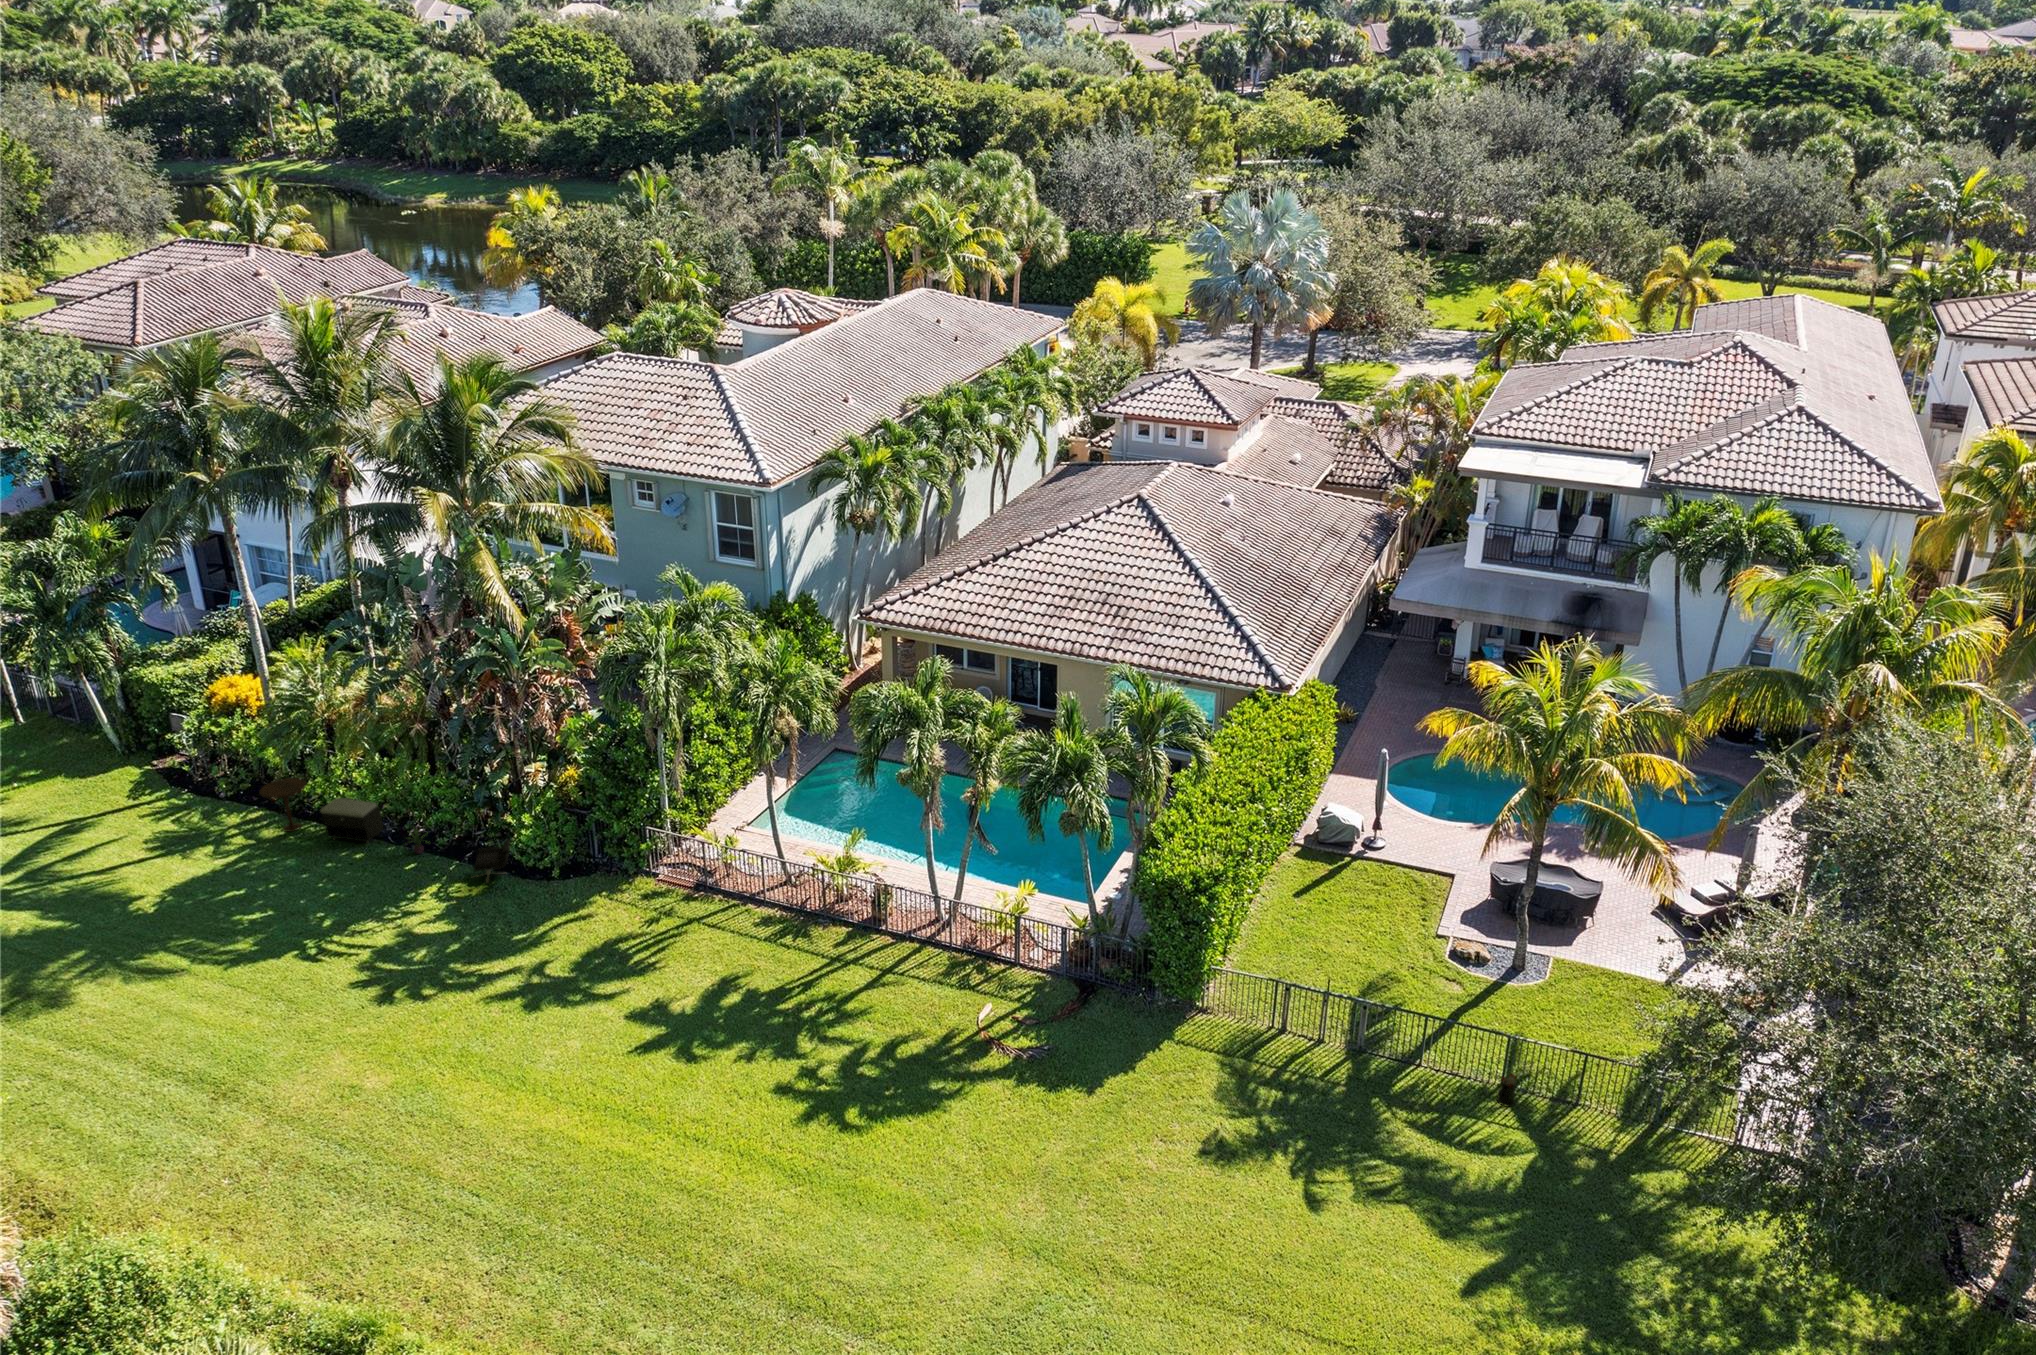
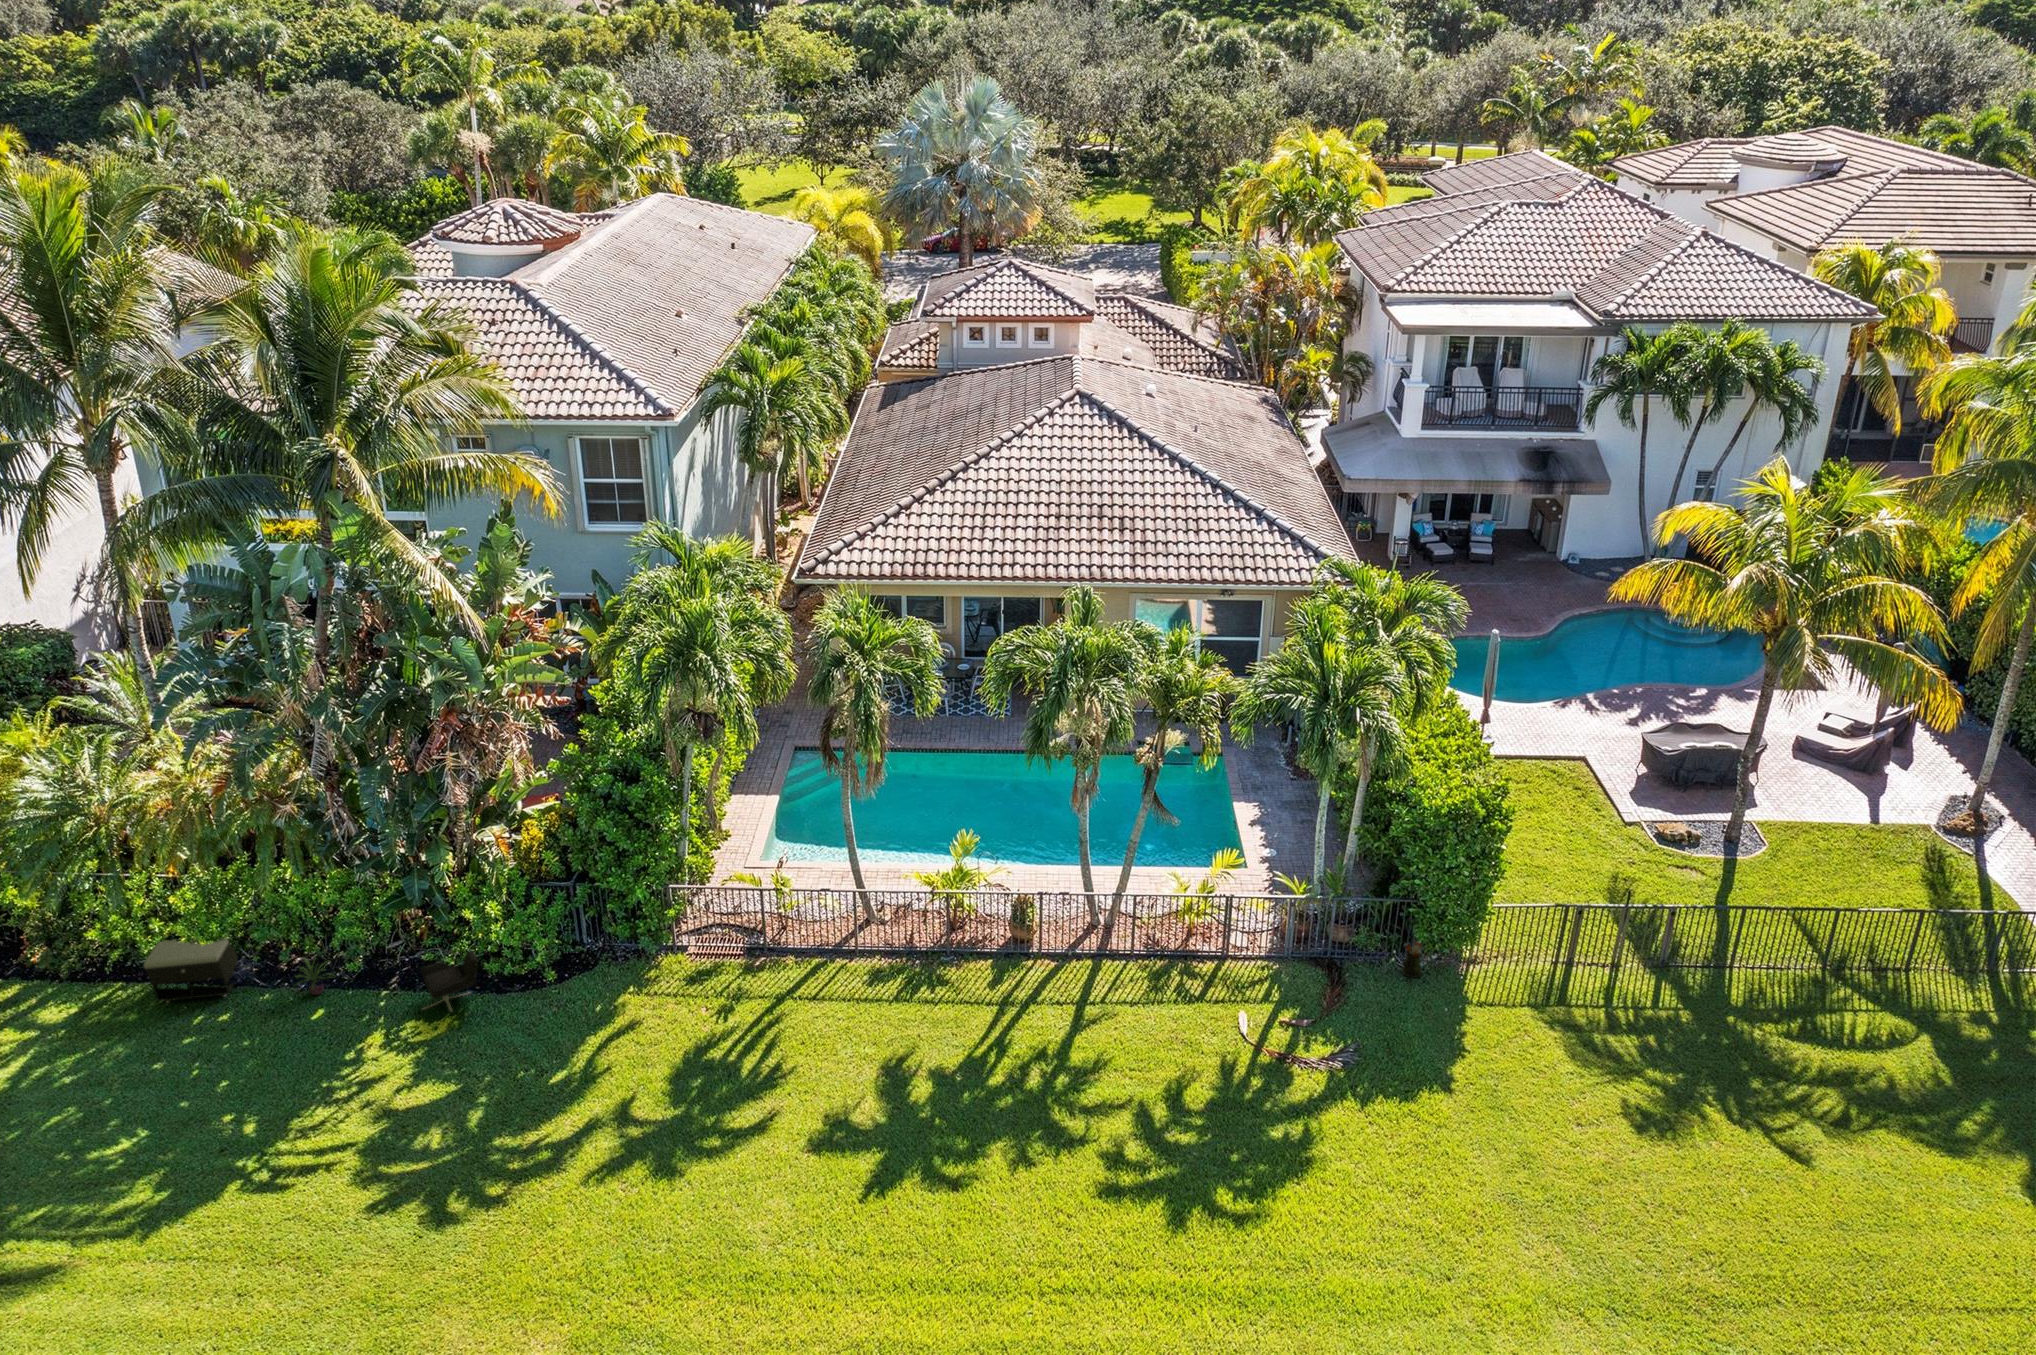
pedestal table: present [259,778,307,832] -> none [29,926,103,1009]
watering can: present [1497,1074,1516,1107] -> present [1401,942,1422,978]

